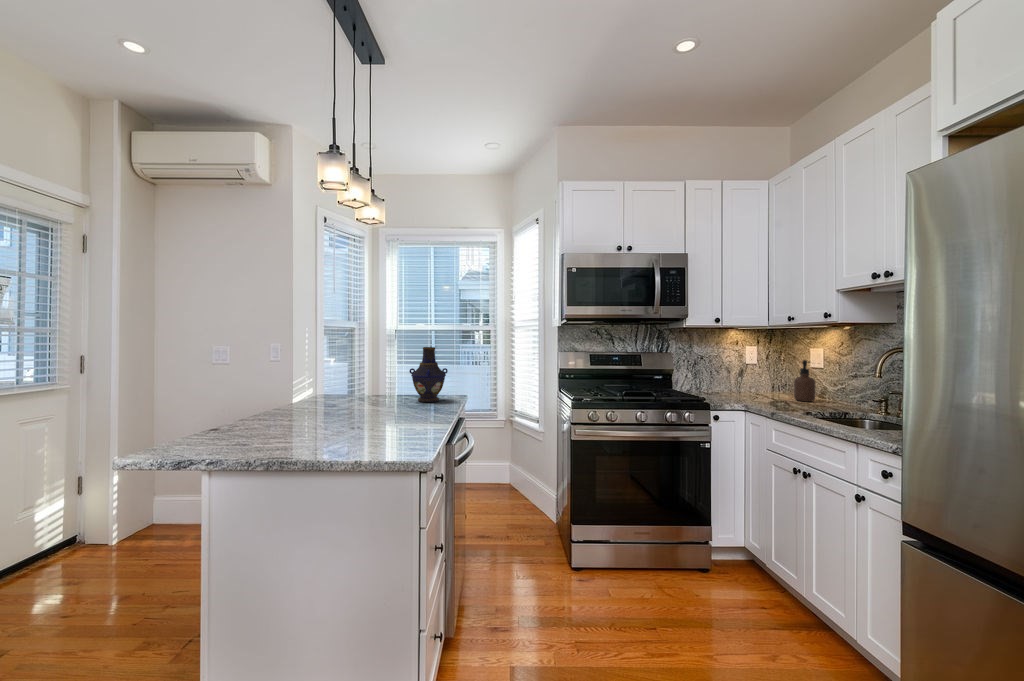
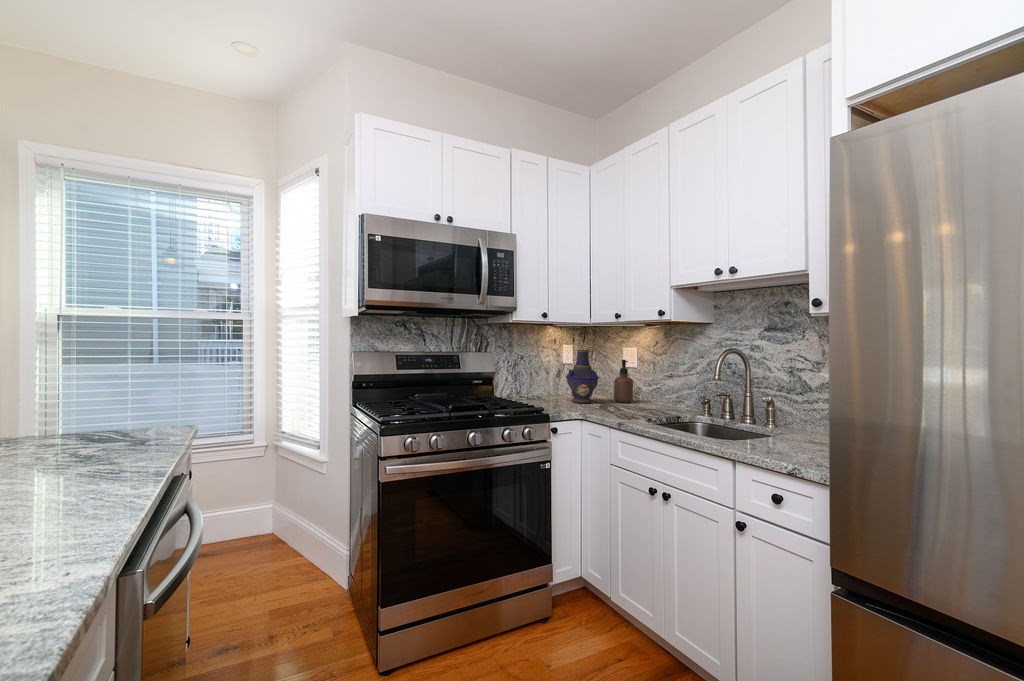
vase: present [409,347,448,402] -> present [566,350,599,403]

